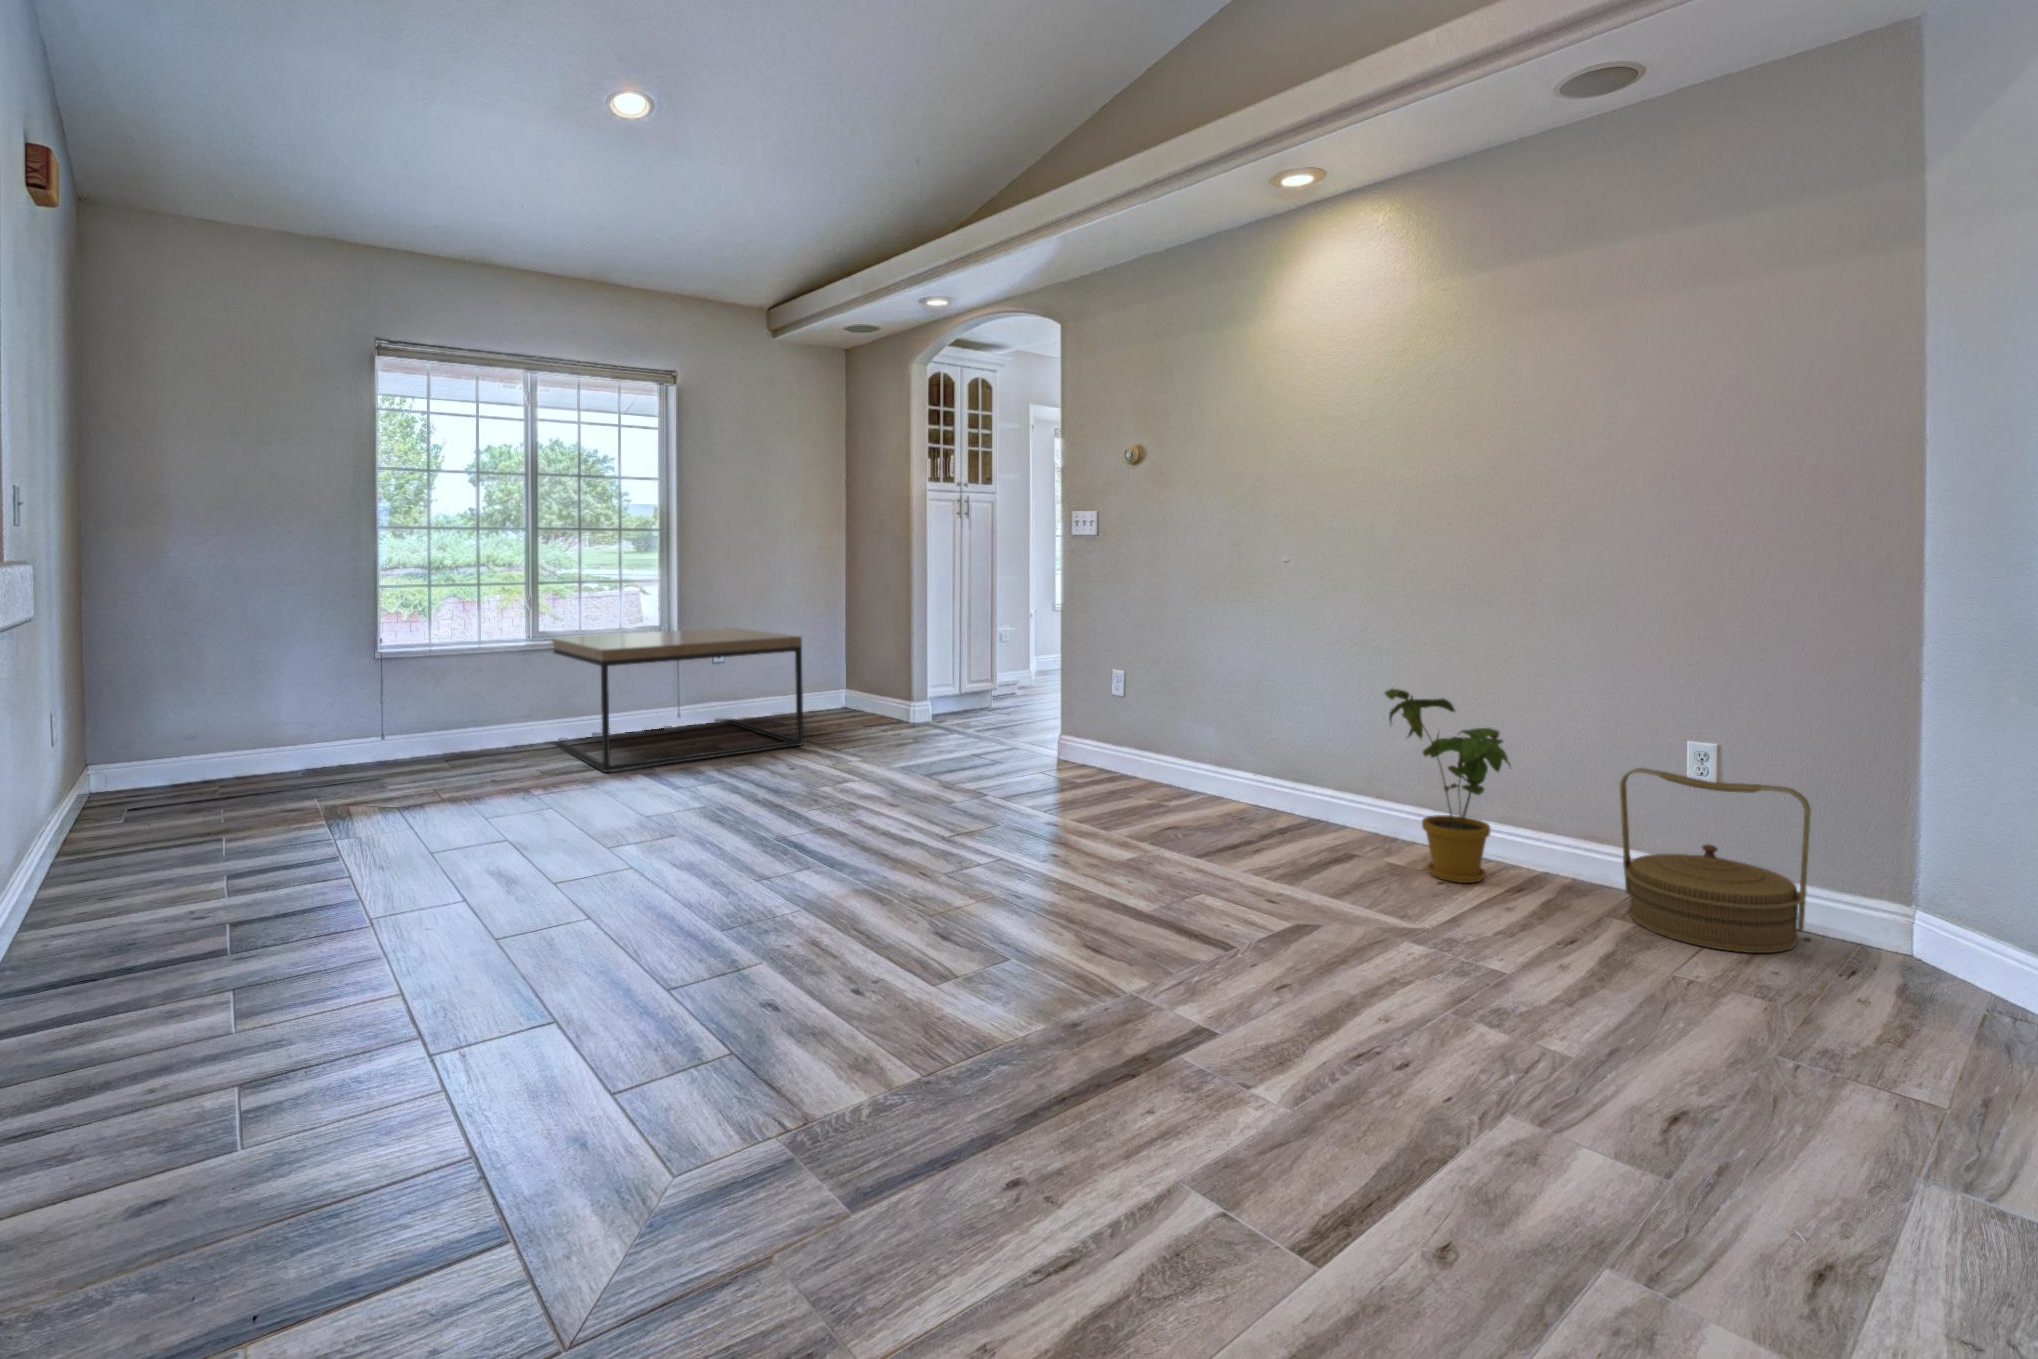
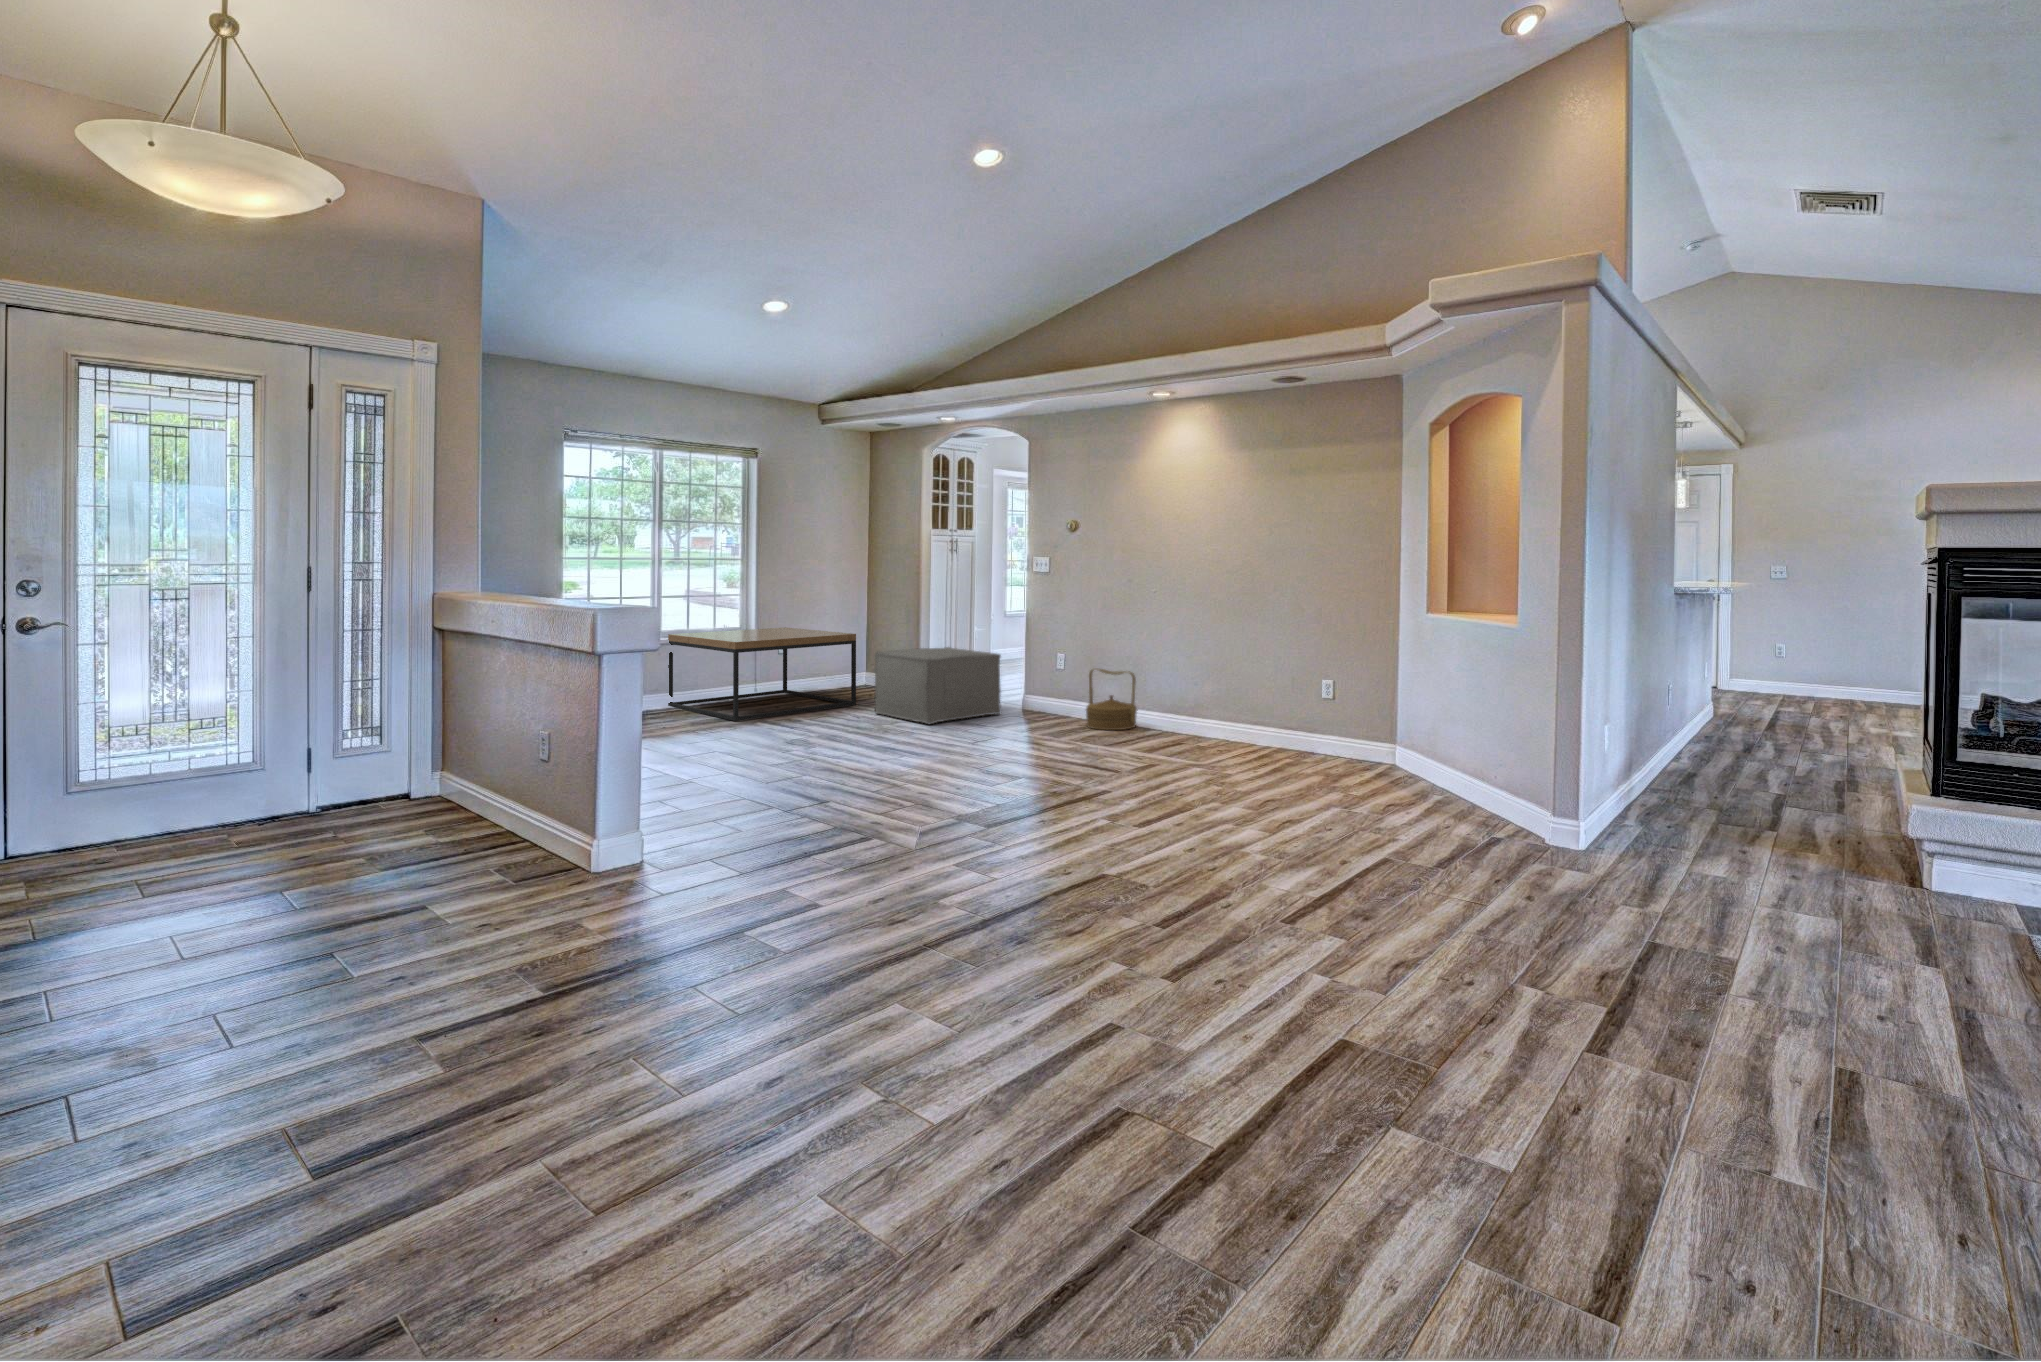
ottoman: none [820,657,1020,789] -> present [875,647,1001,724]
house plant: present [1385,689,1510,883] -> none [1194,658,1249,750]
woven basket: present [1620,768,1811,953] -> present [1086,668,1137,730]

